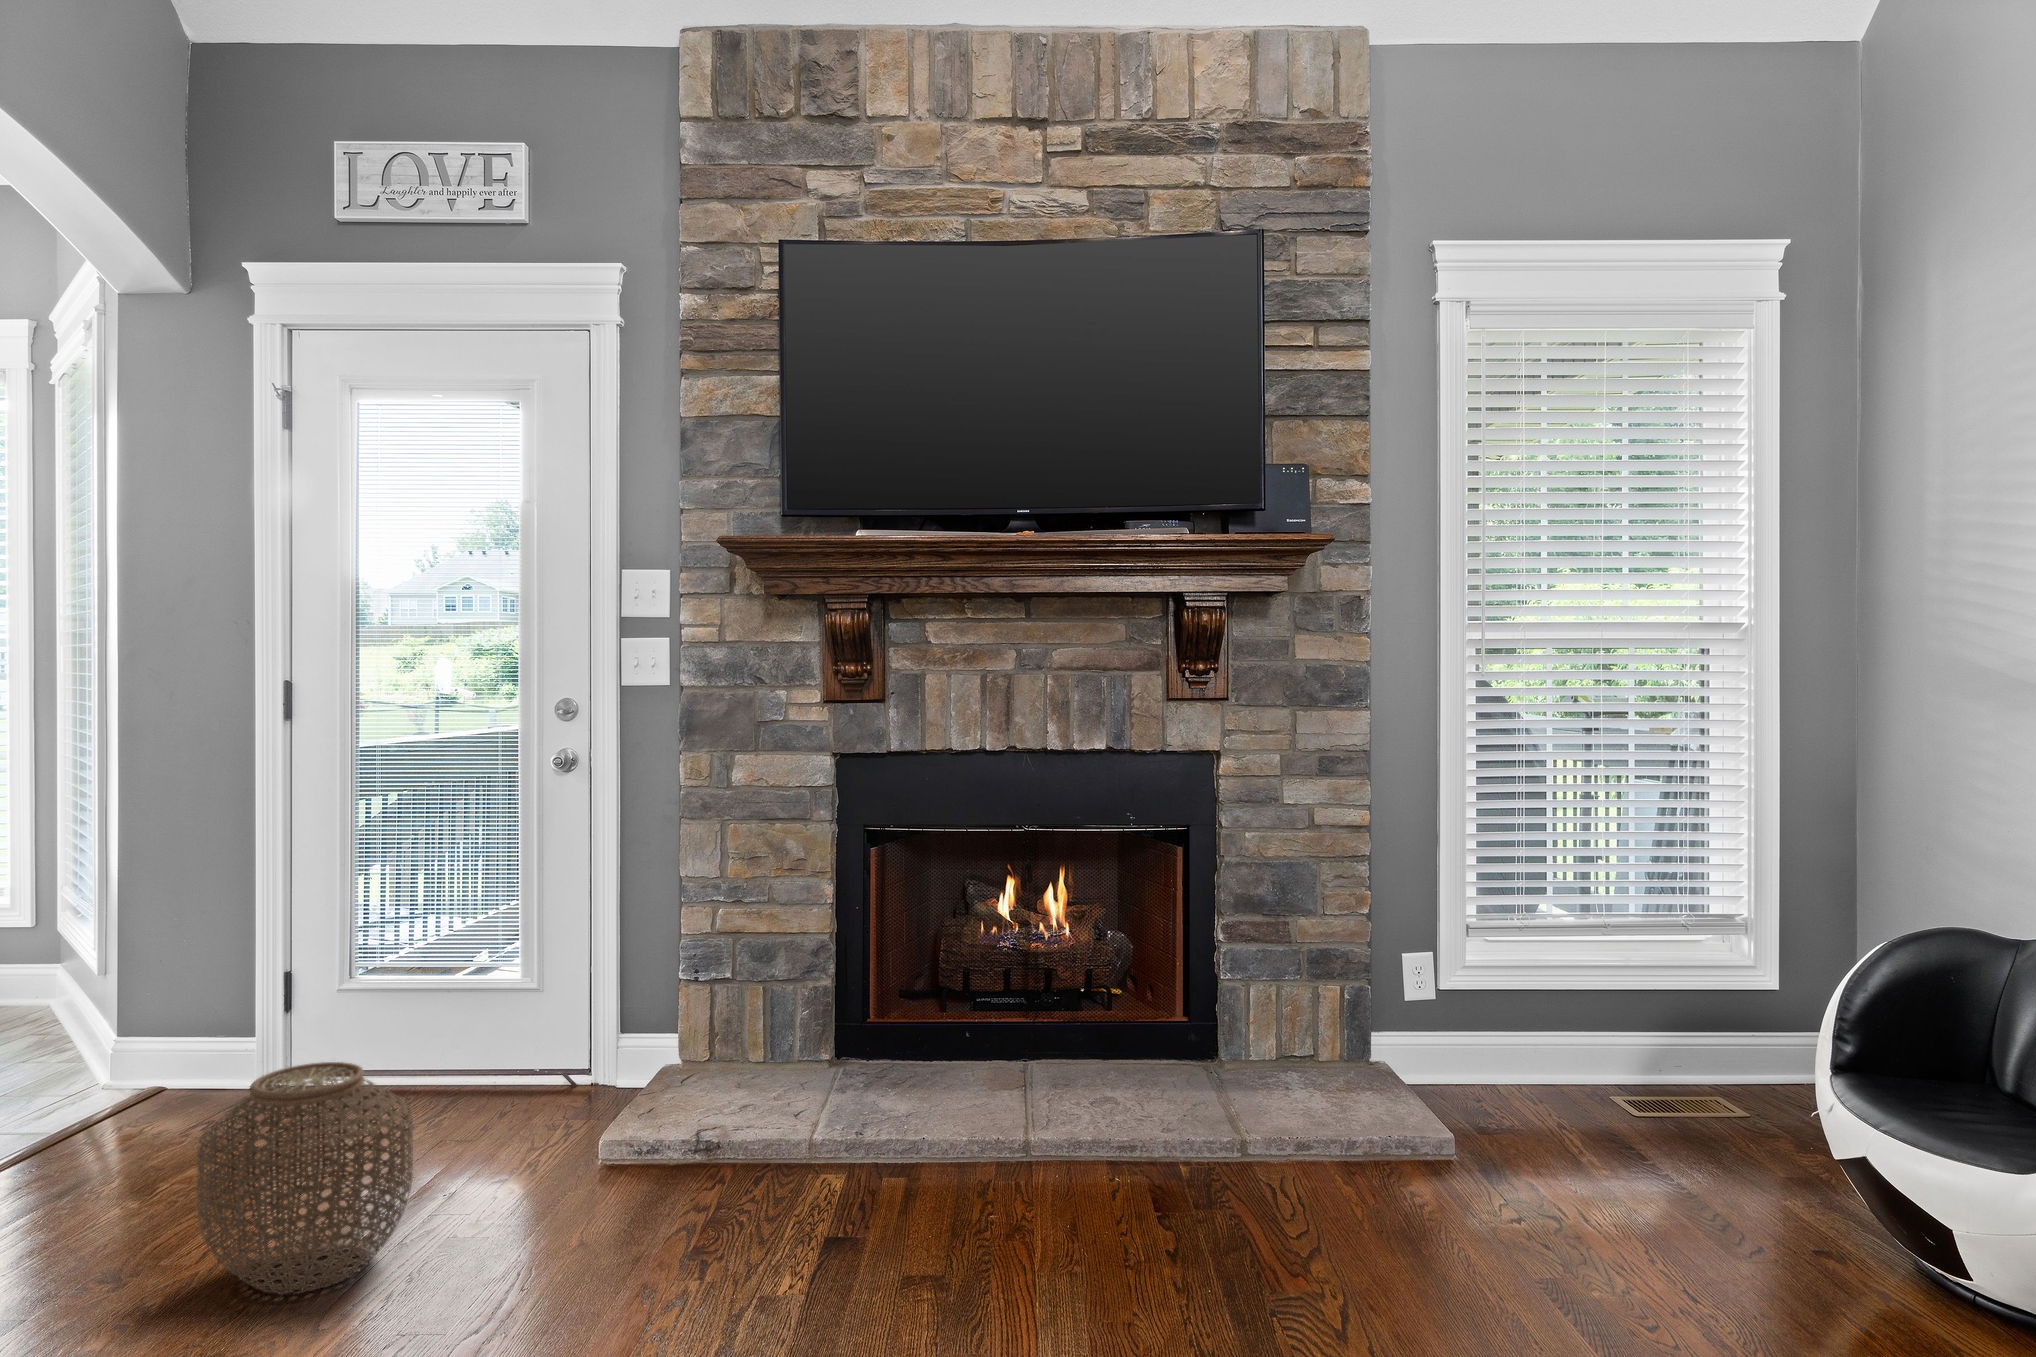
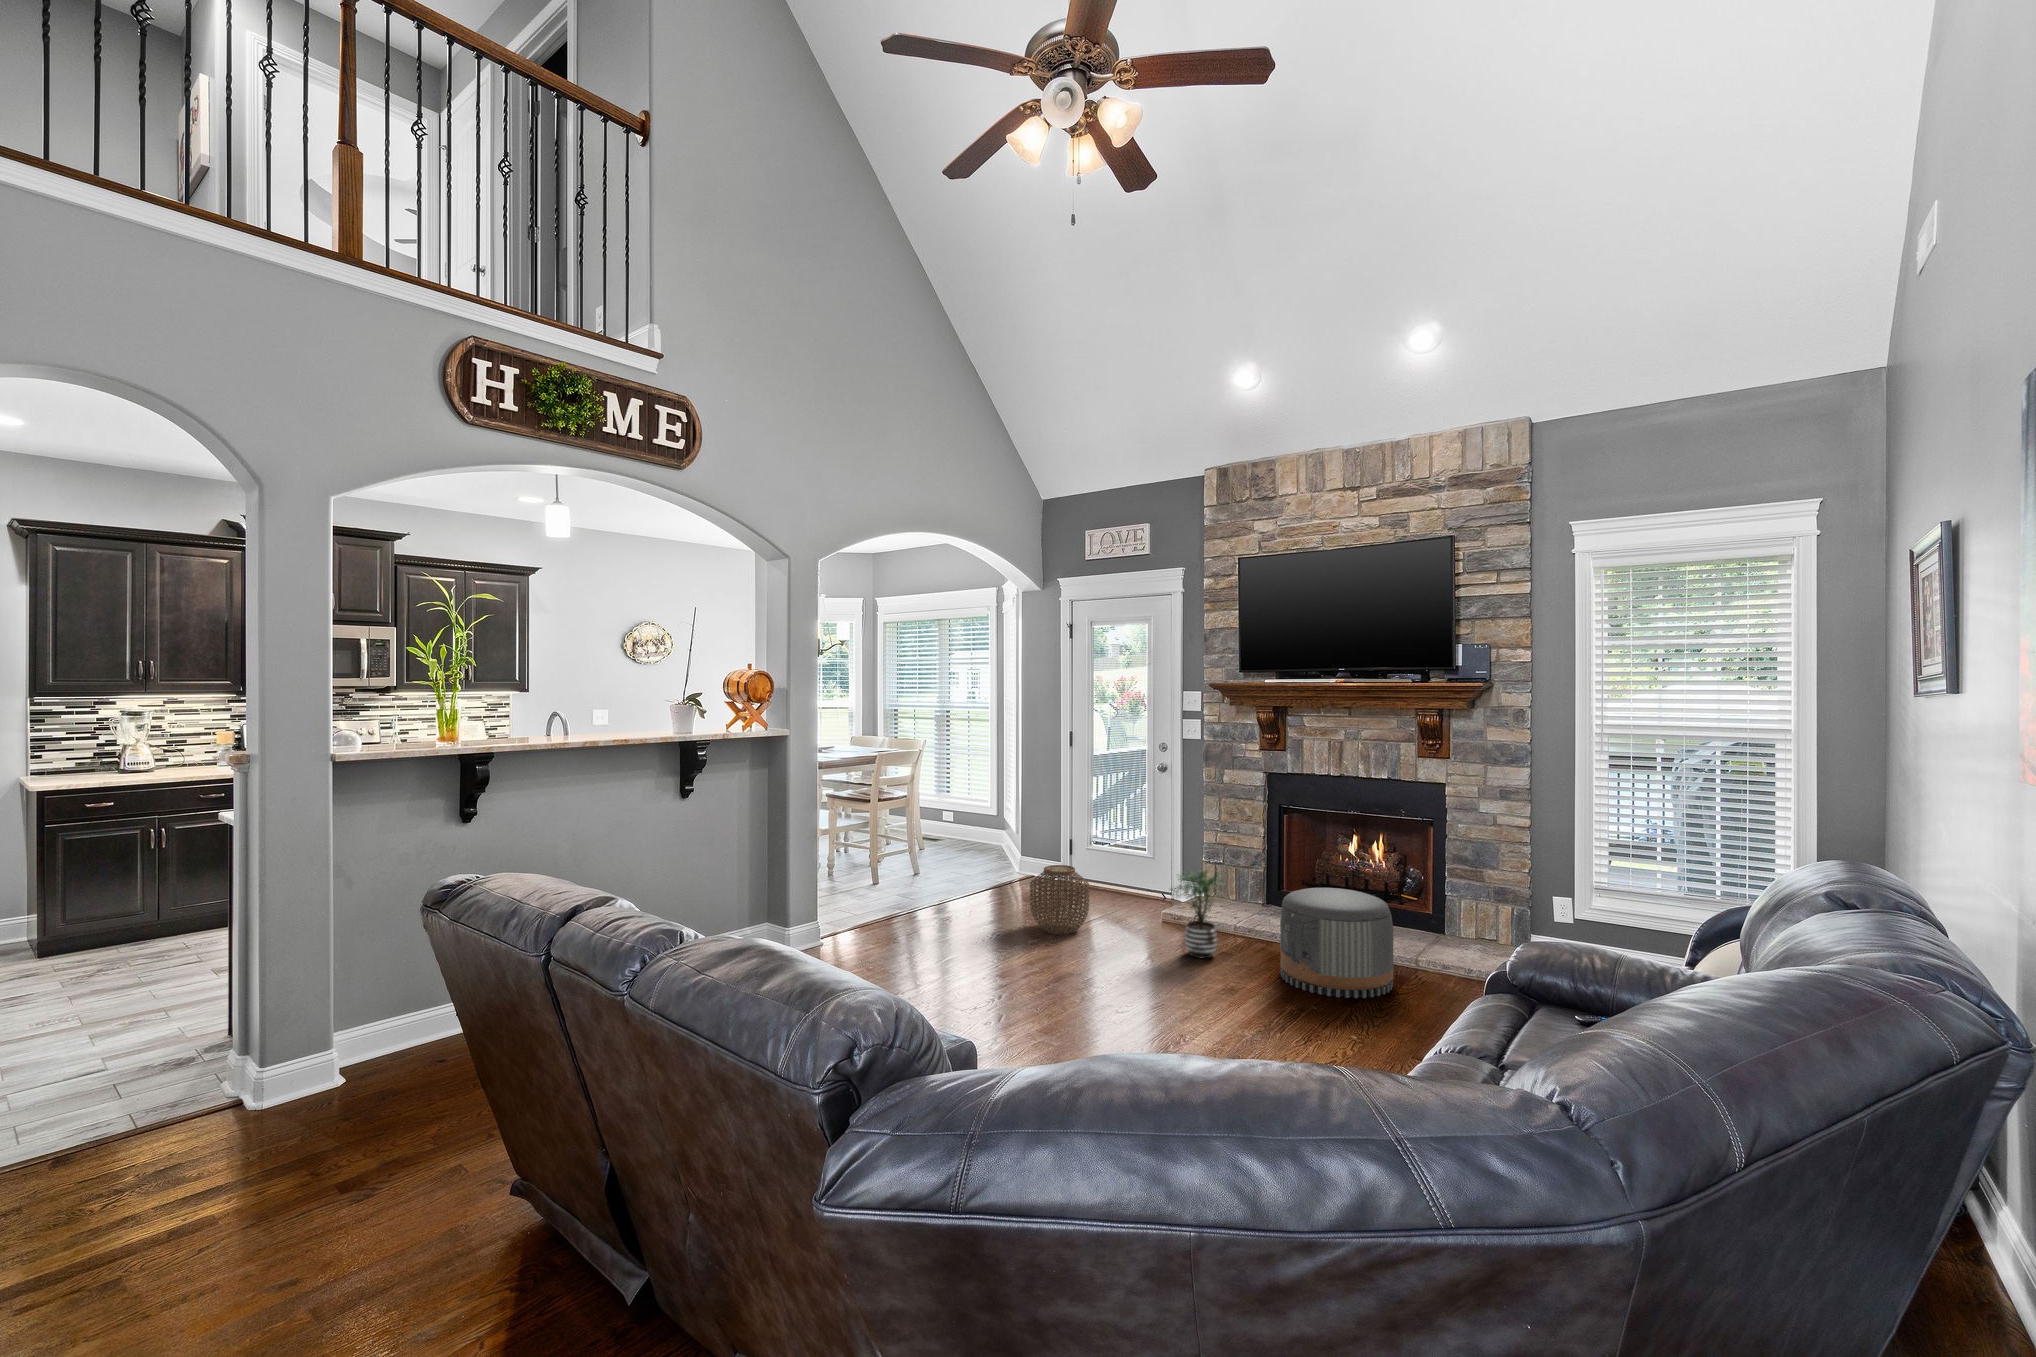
potted plant: none [695,1003,860,1264] -> present [1172,870,1223,958]
pouf: none [1004,1007,1269,1301] -> present [1280,888,1393,998]

